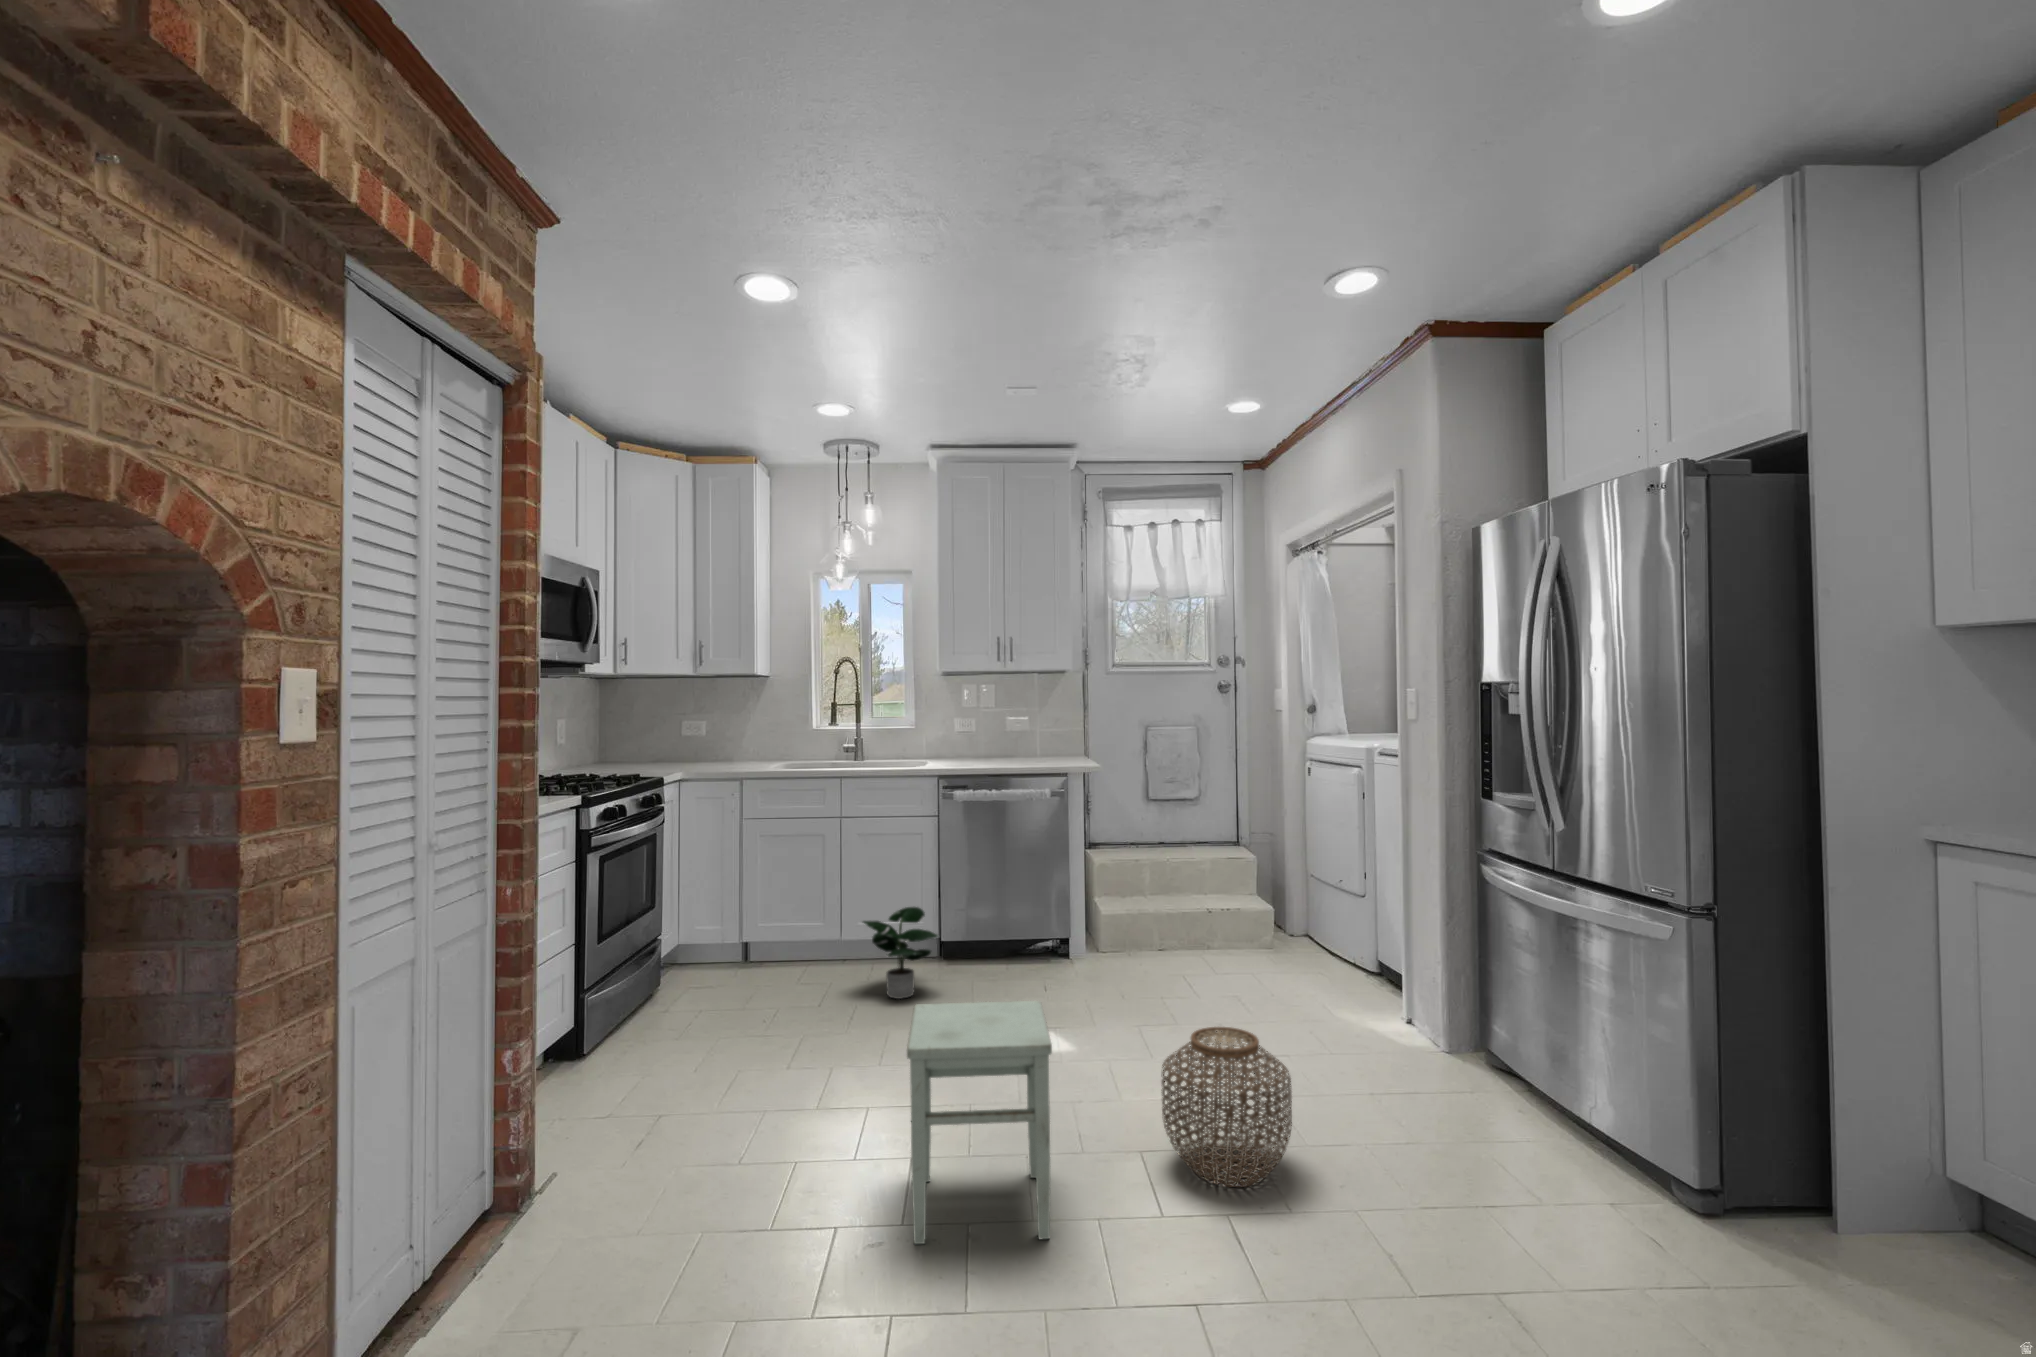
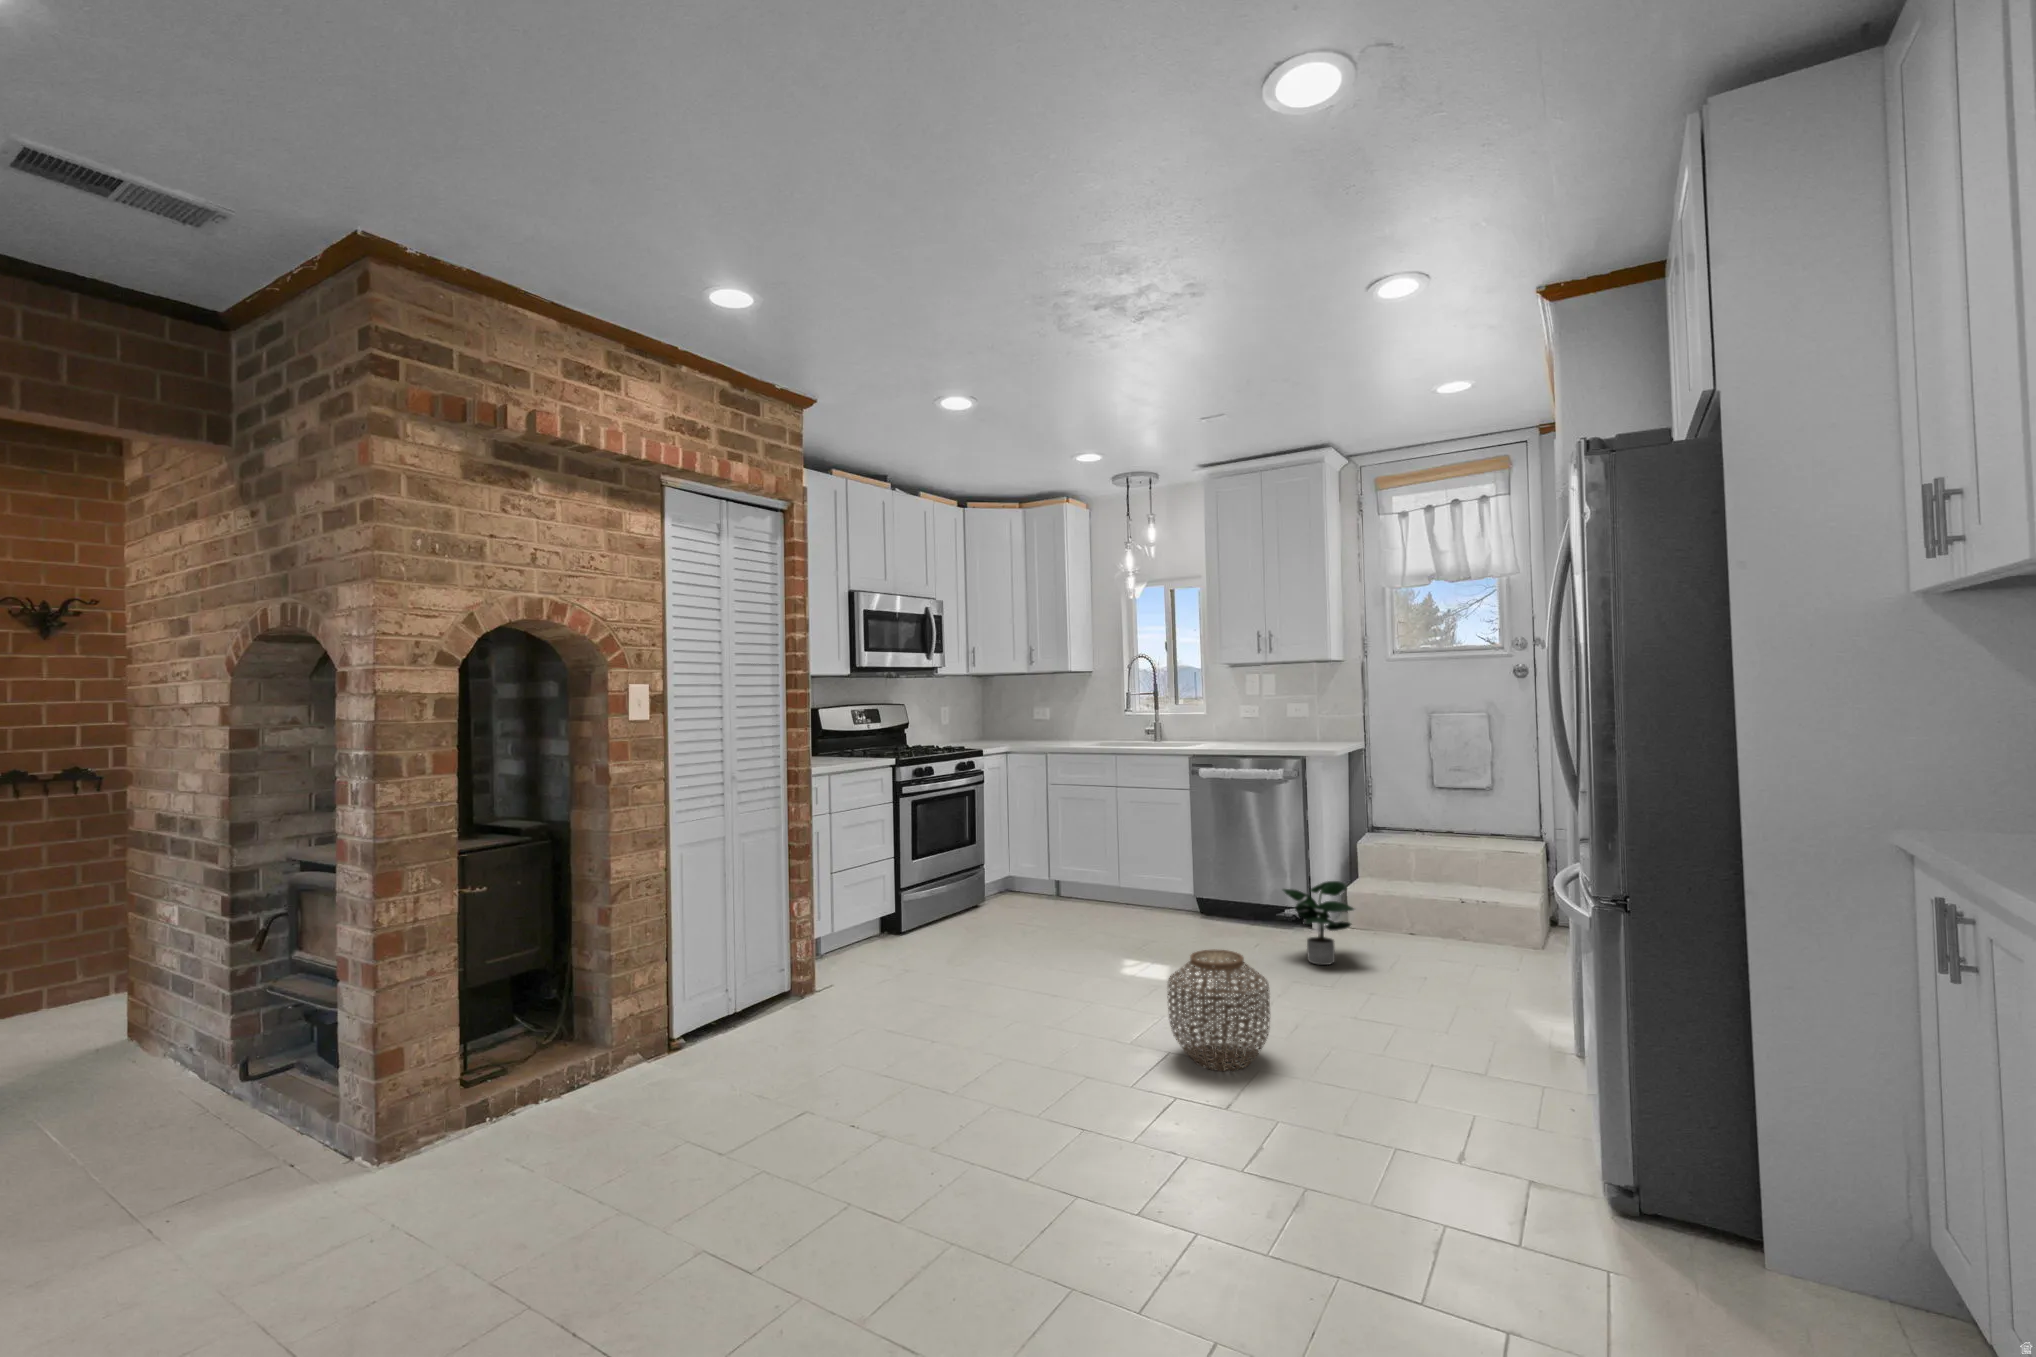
potted plant: present [863,907,938,999] -> present [1283,881,1354,965]
stool: present [907,1001,1052,1244] -> none [963,905,1090,1066]

